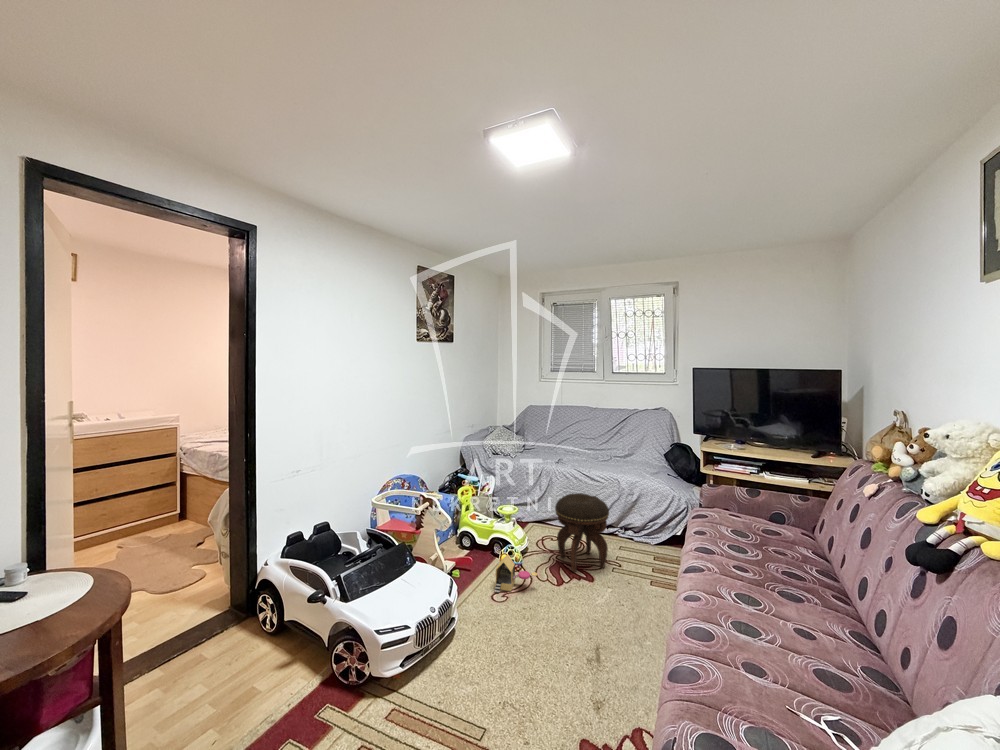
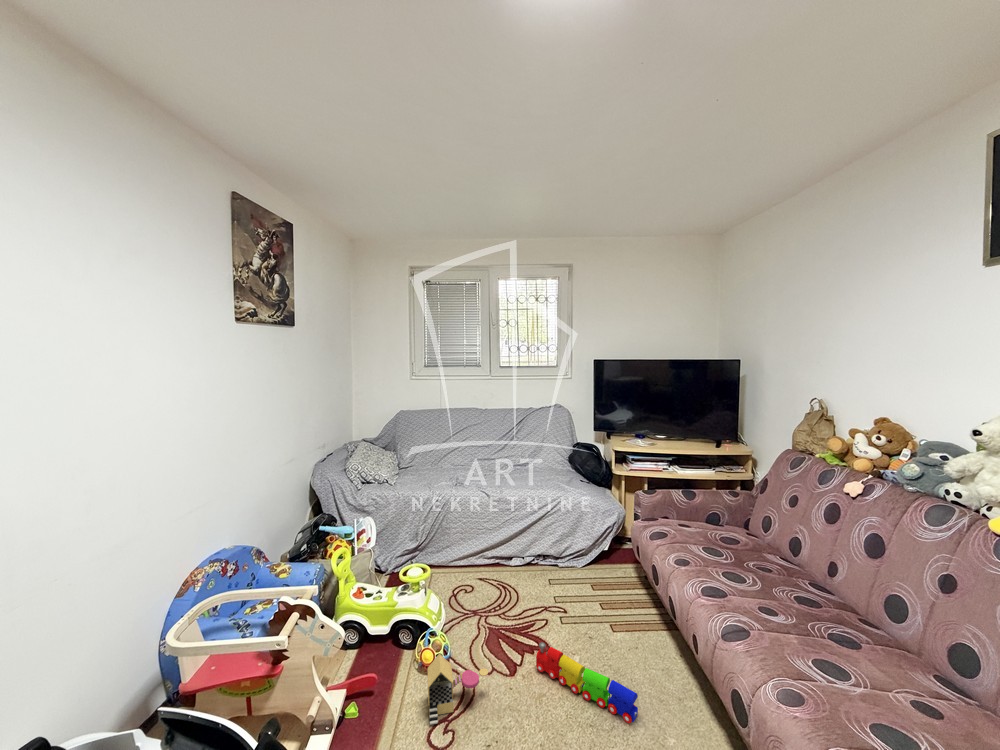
footstool: present [555,493,609,572] -> none [485,528,555,641]
toy train: none [576,569,635,630] -> present [536,642,638,724]

